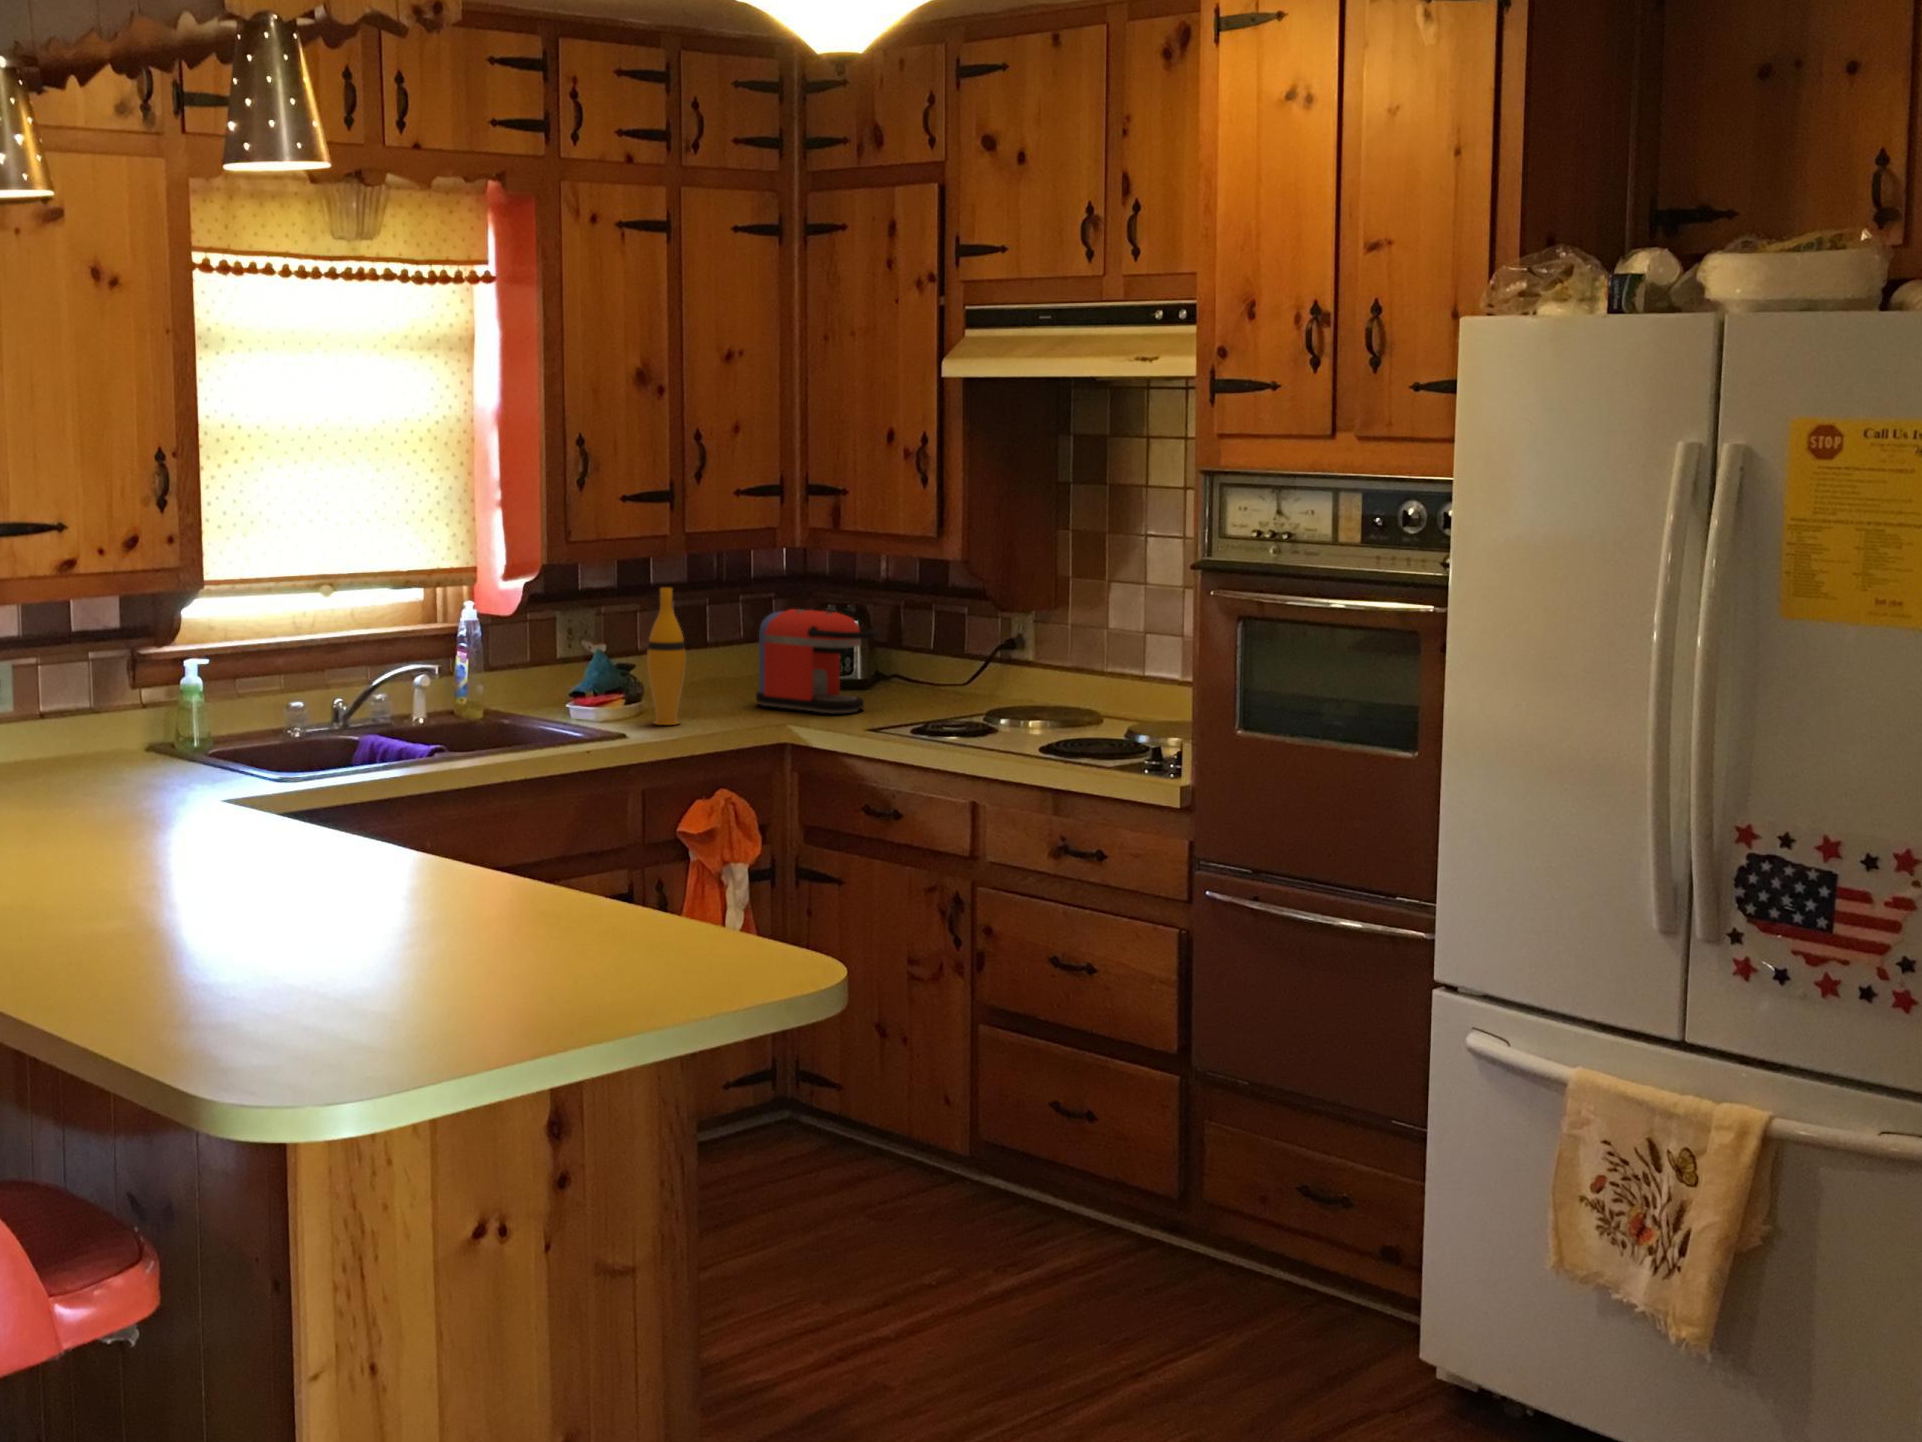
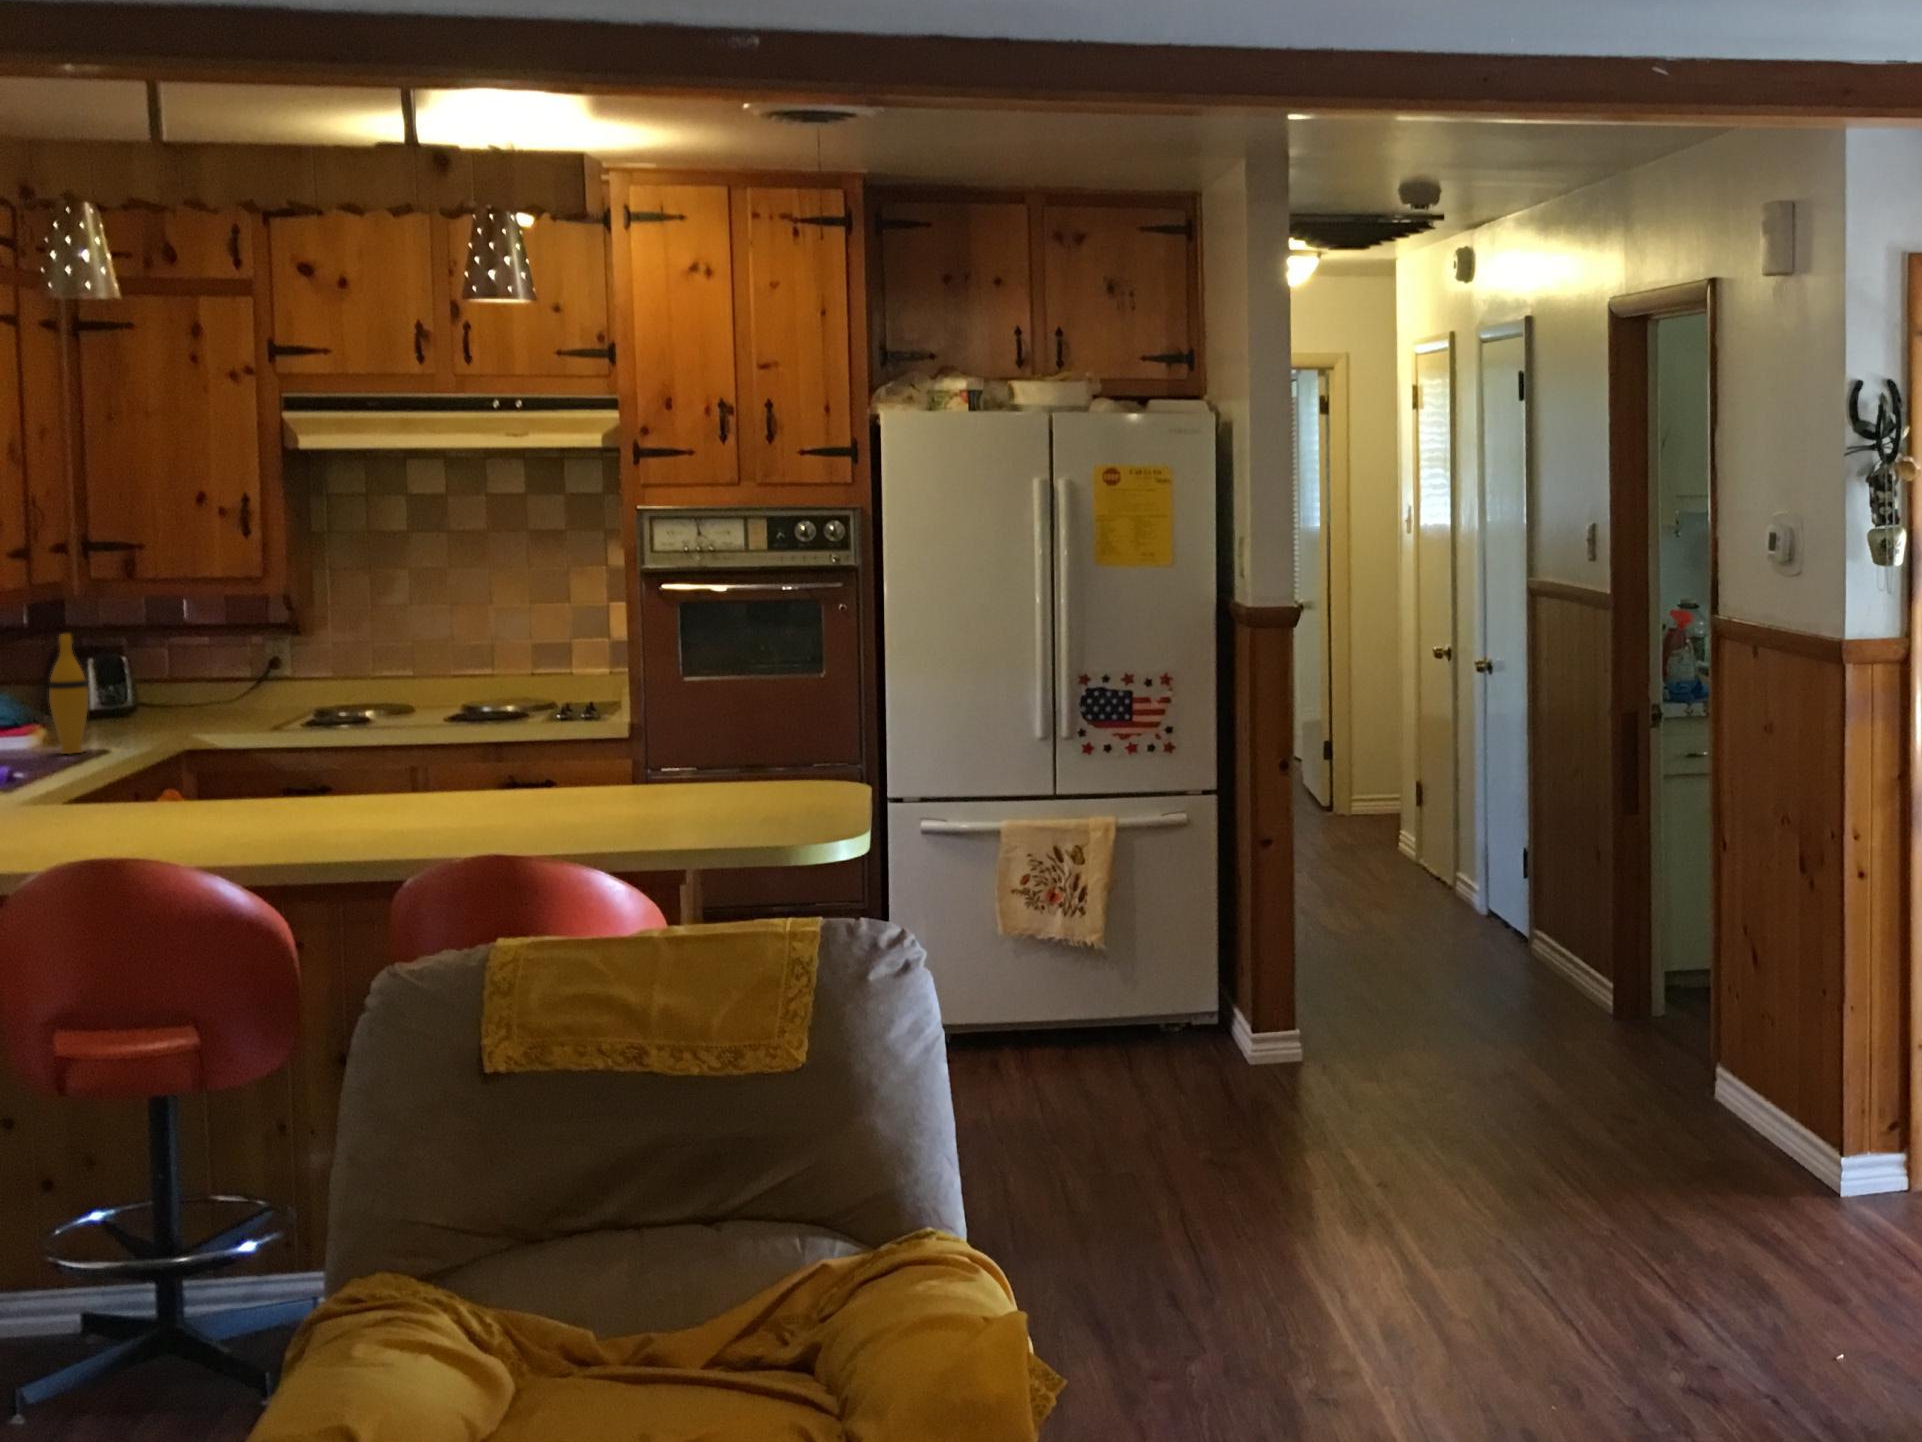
coffee maker: present [756,609,879,713] -> none [96,646,230,733]

